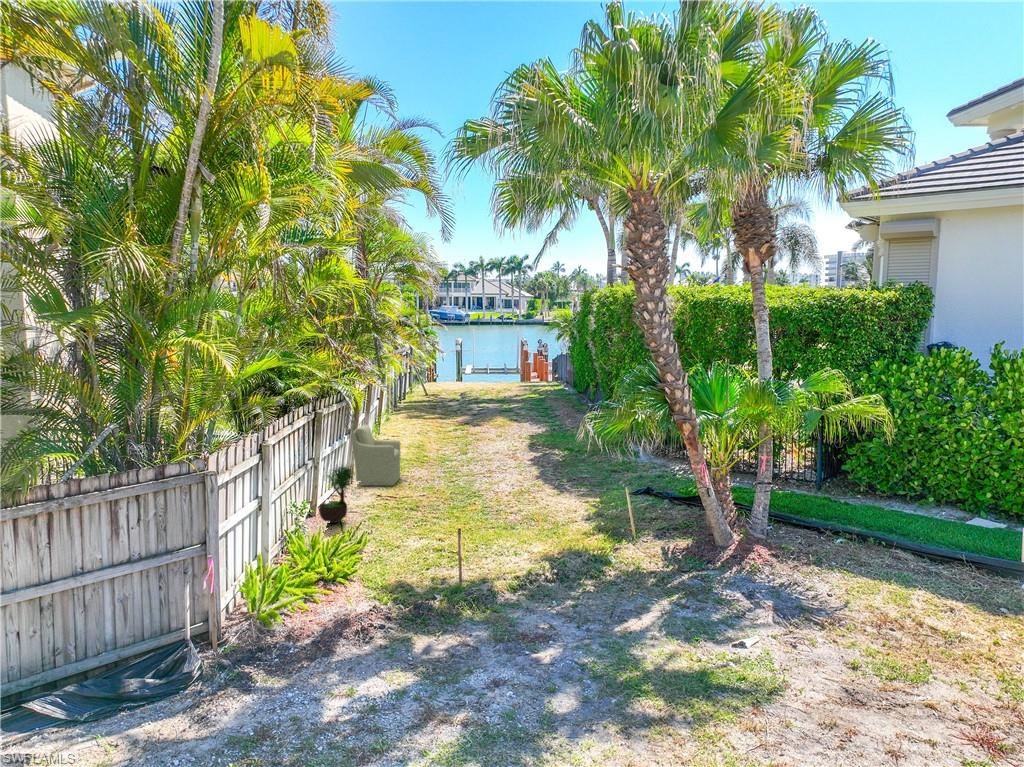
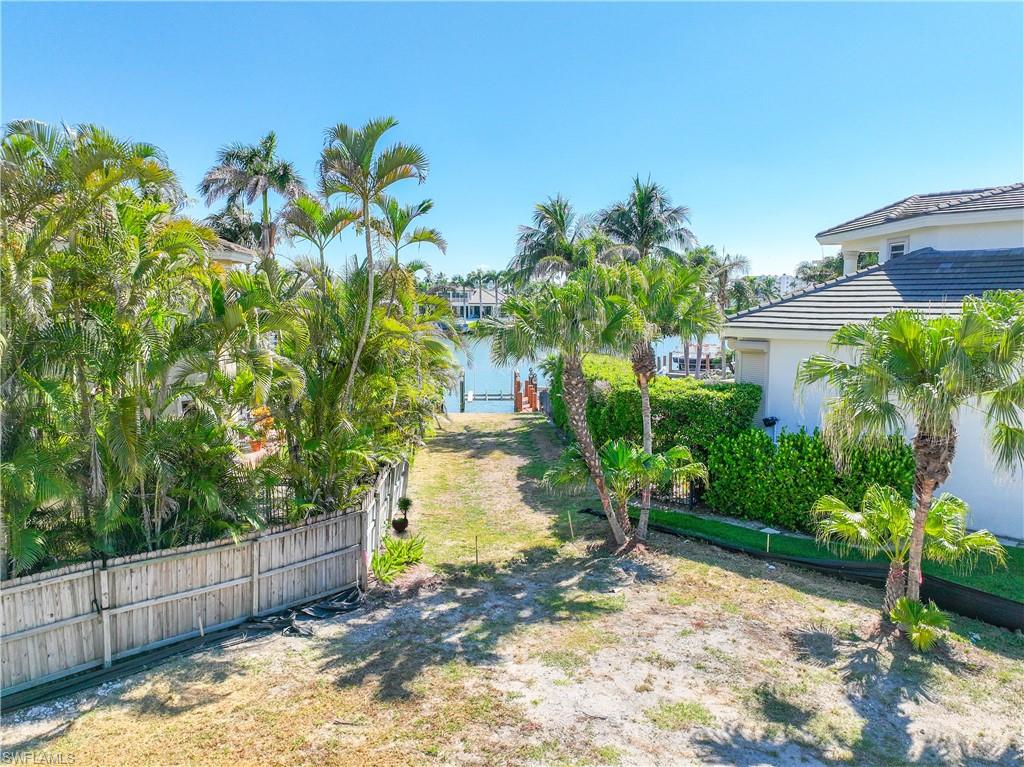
chair: present [352,425,400,486] -> none [403,467,433,506]

